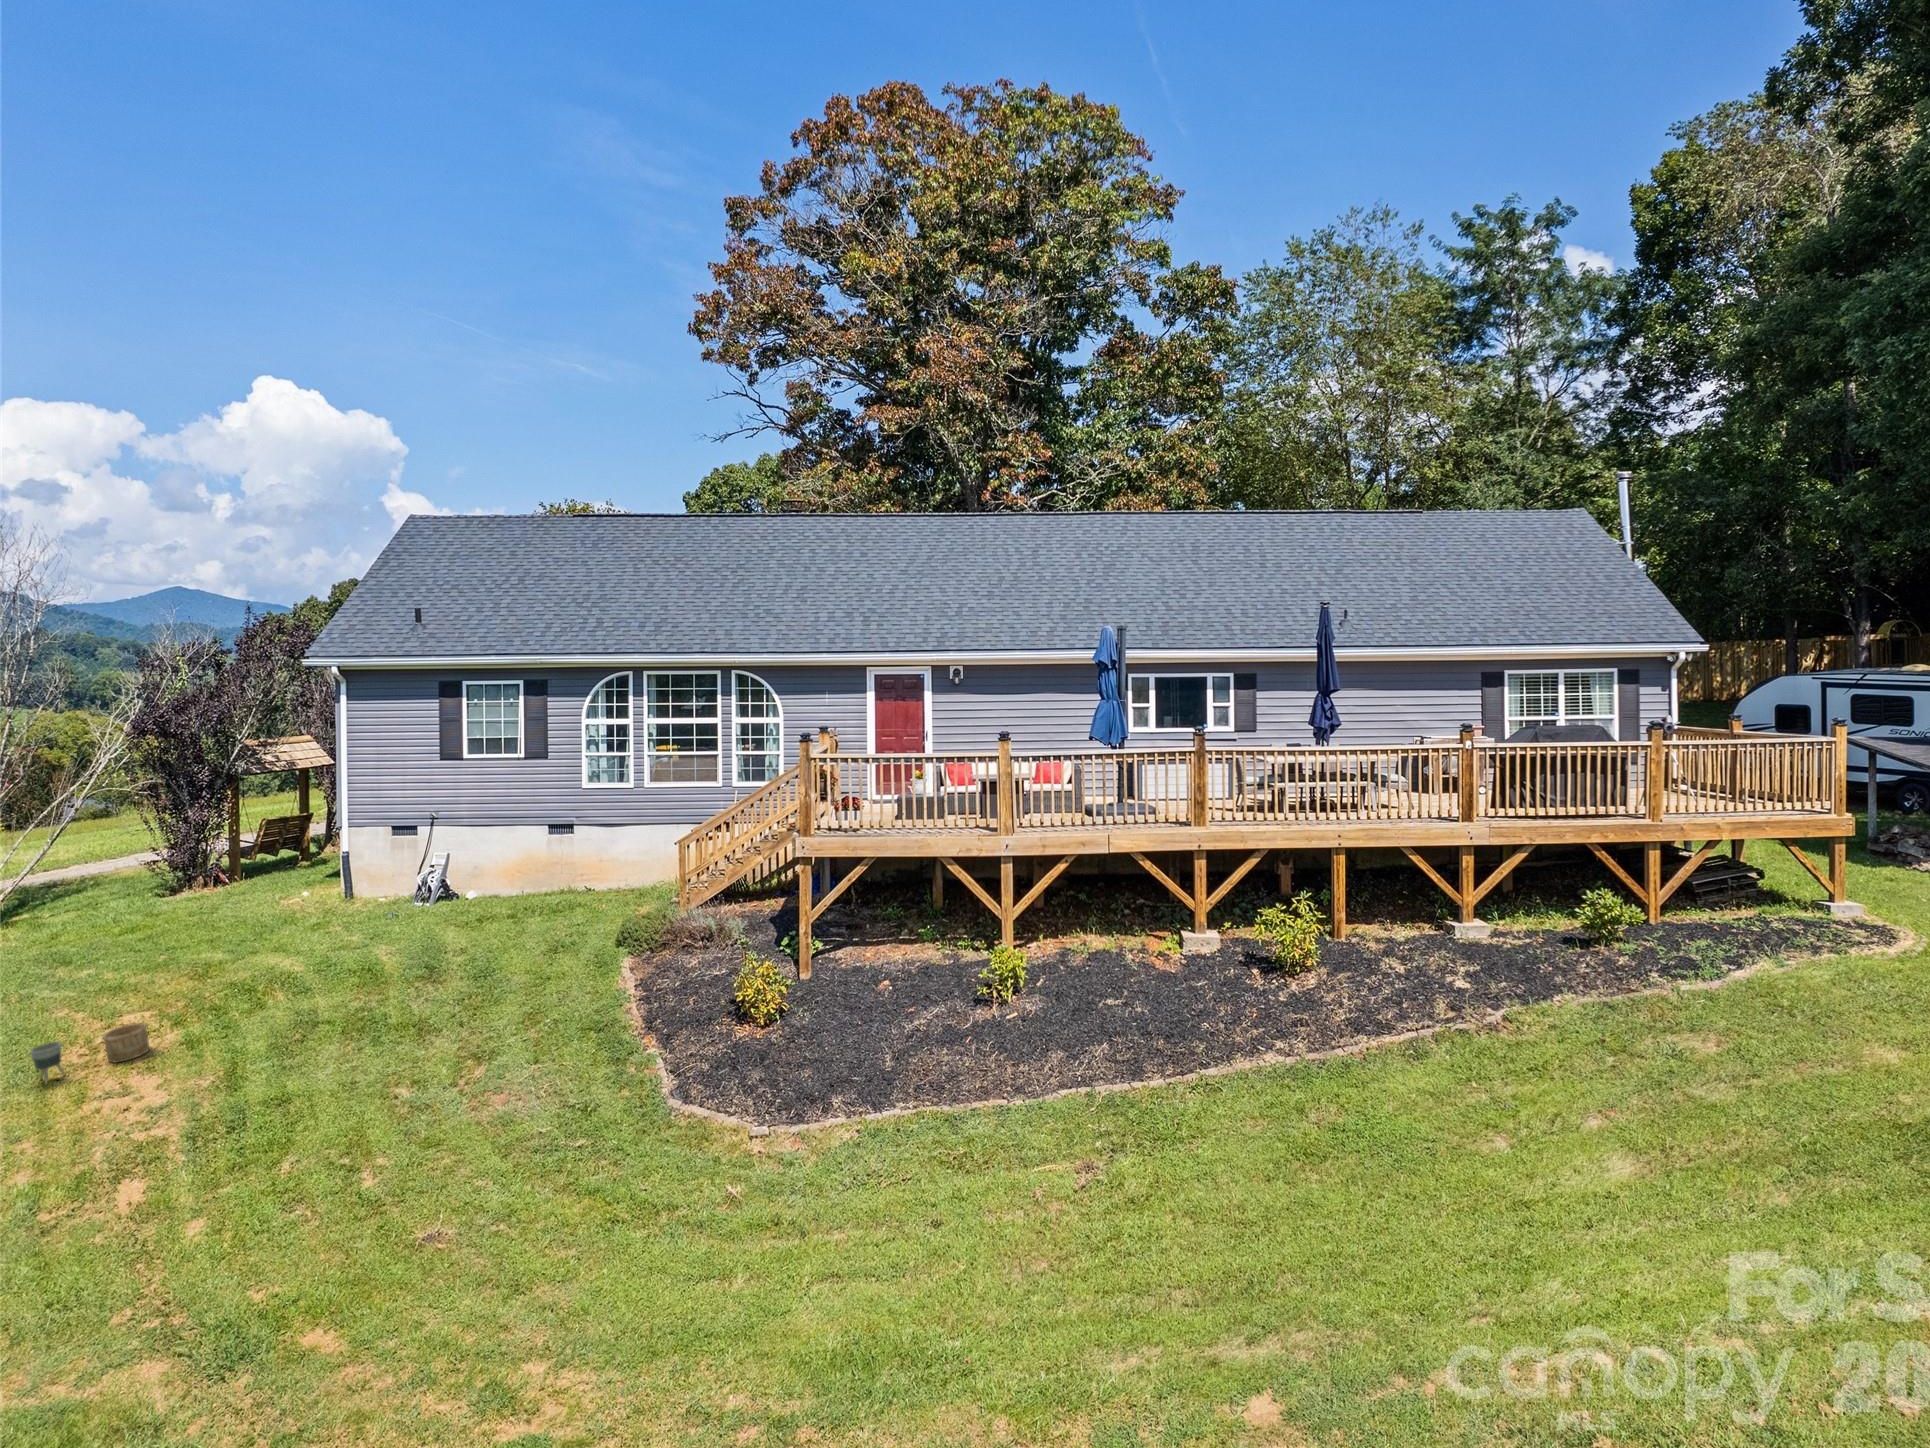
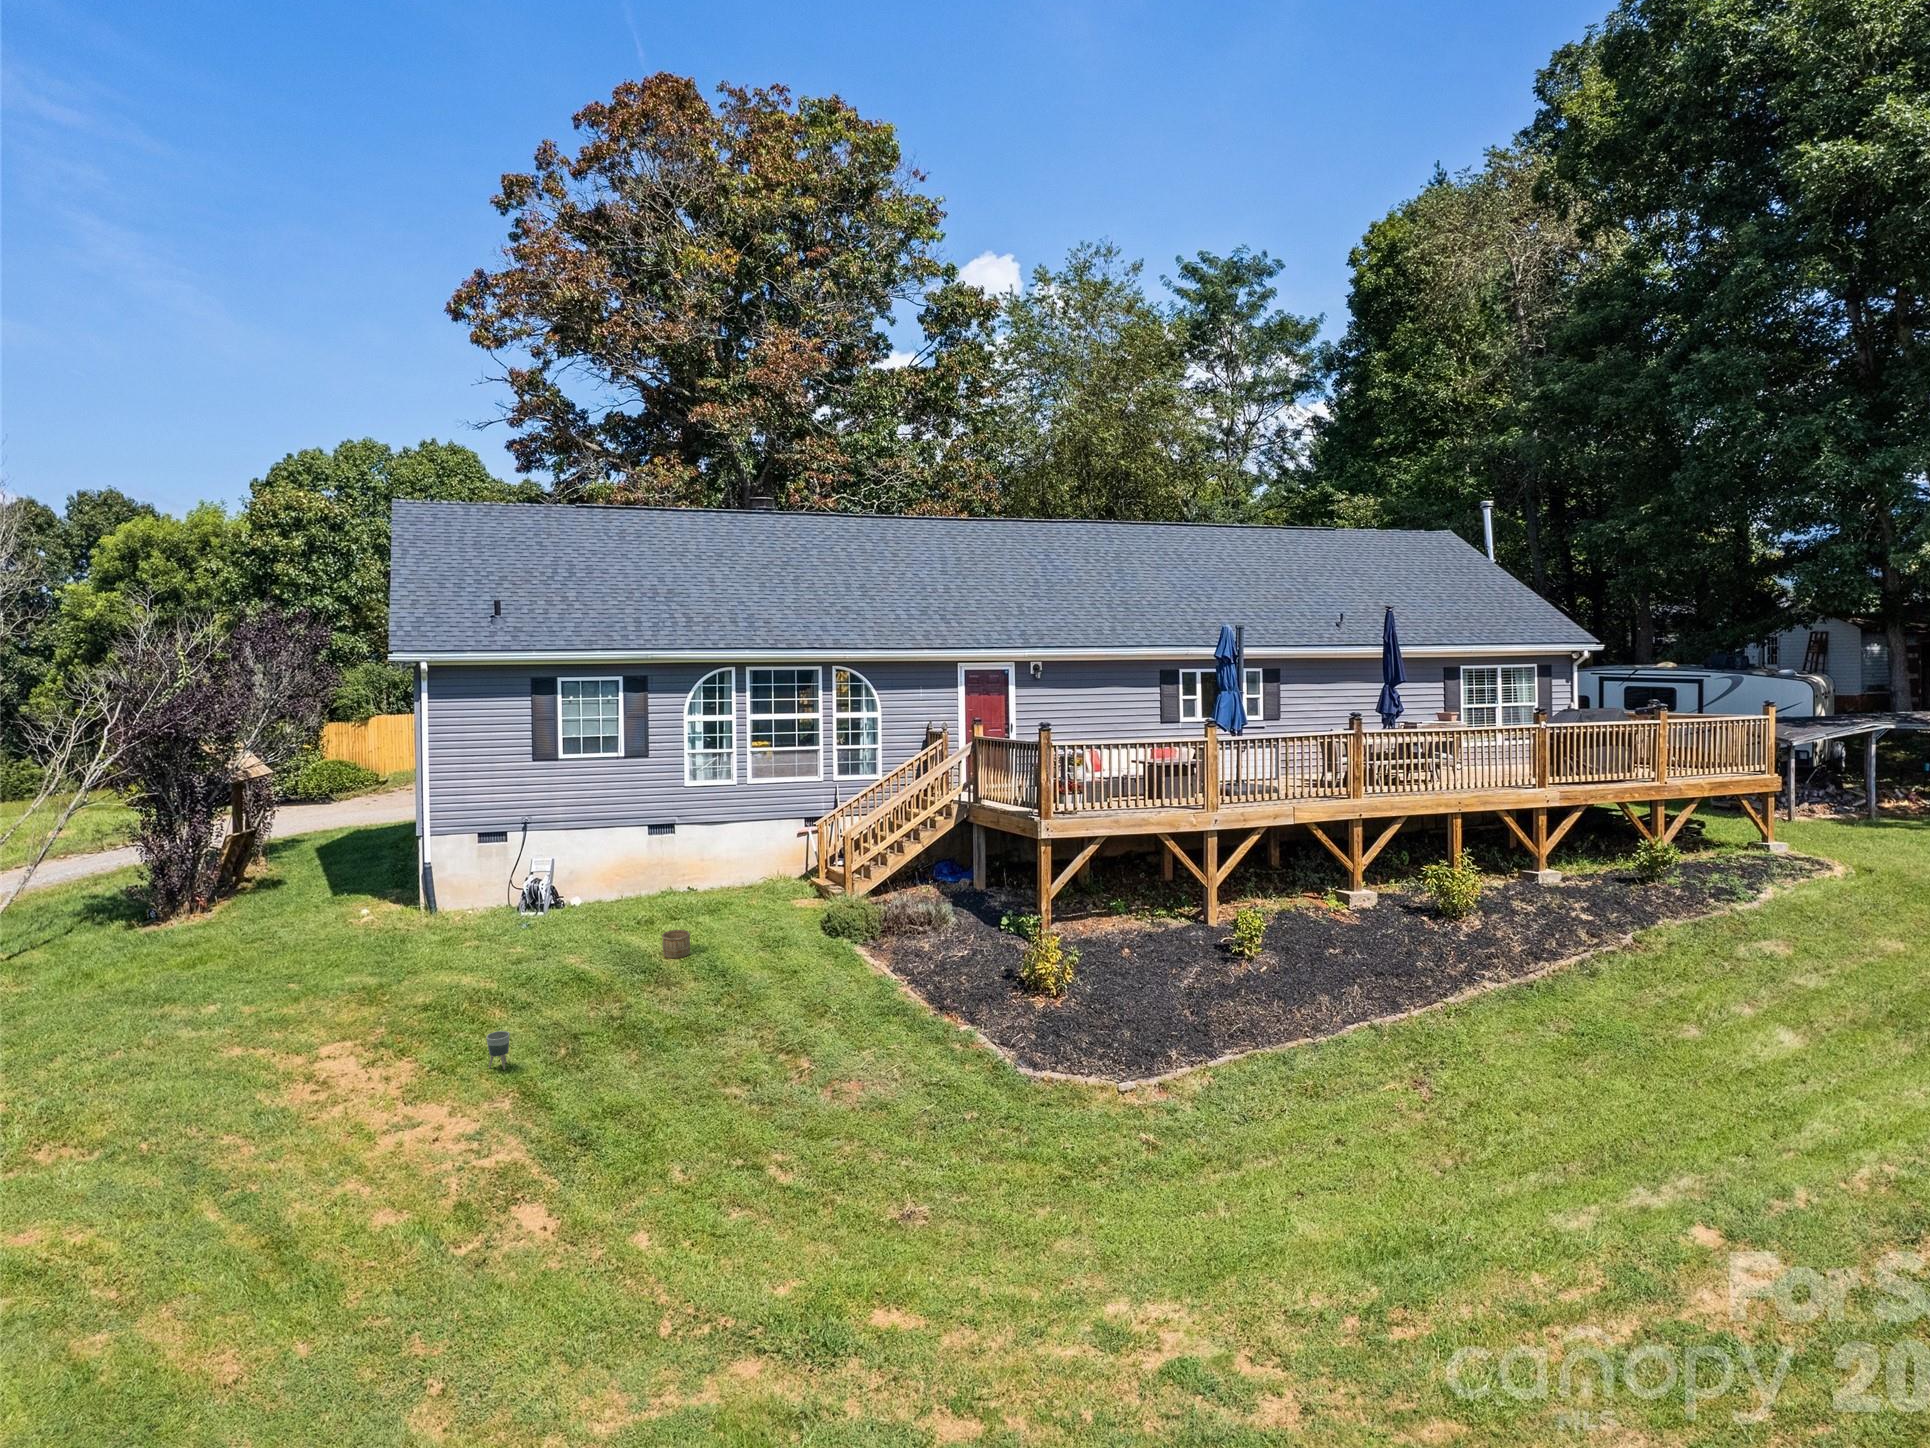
wooden bucket: present [102,1023,149,1063] -> present [662,930,691,958]

